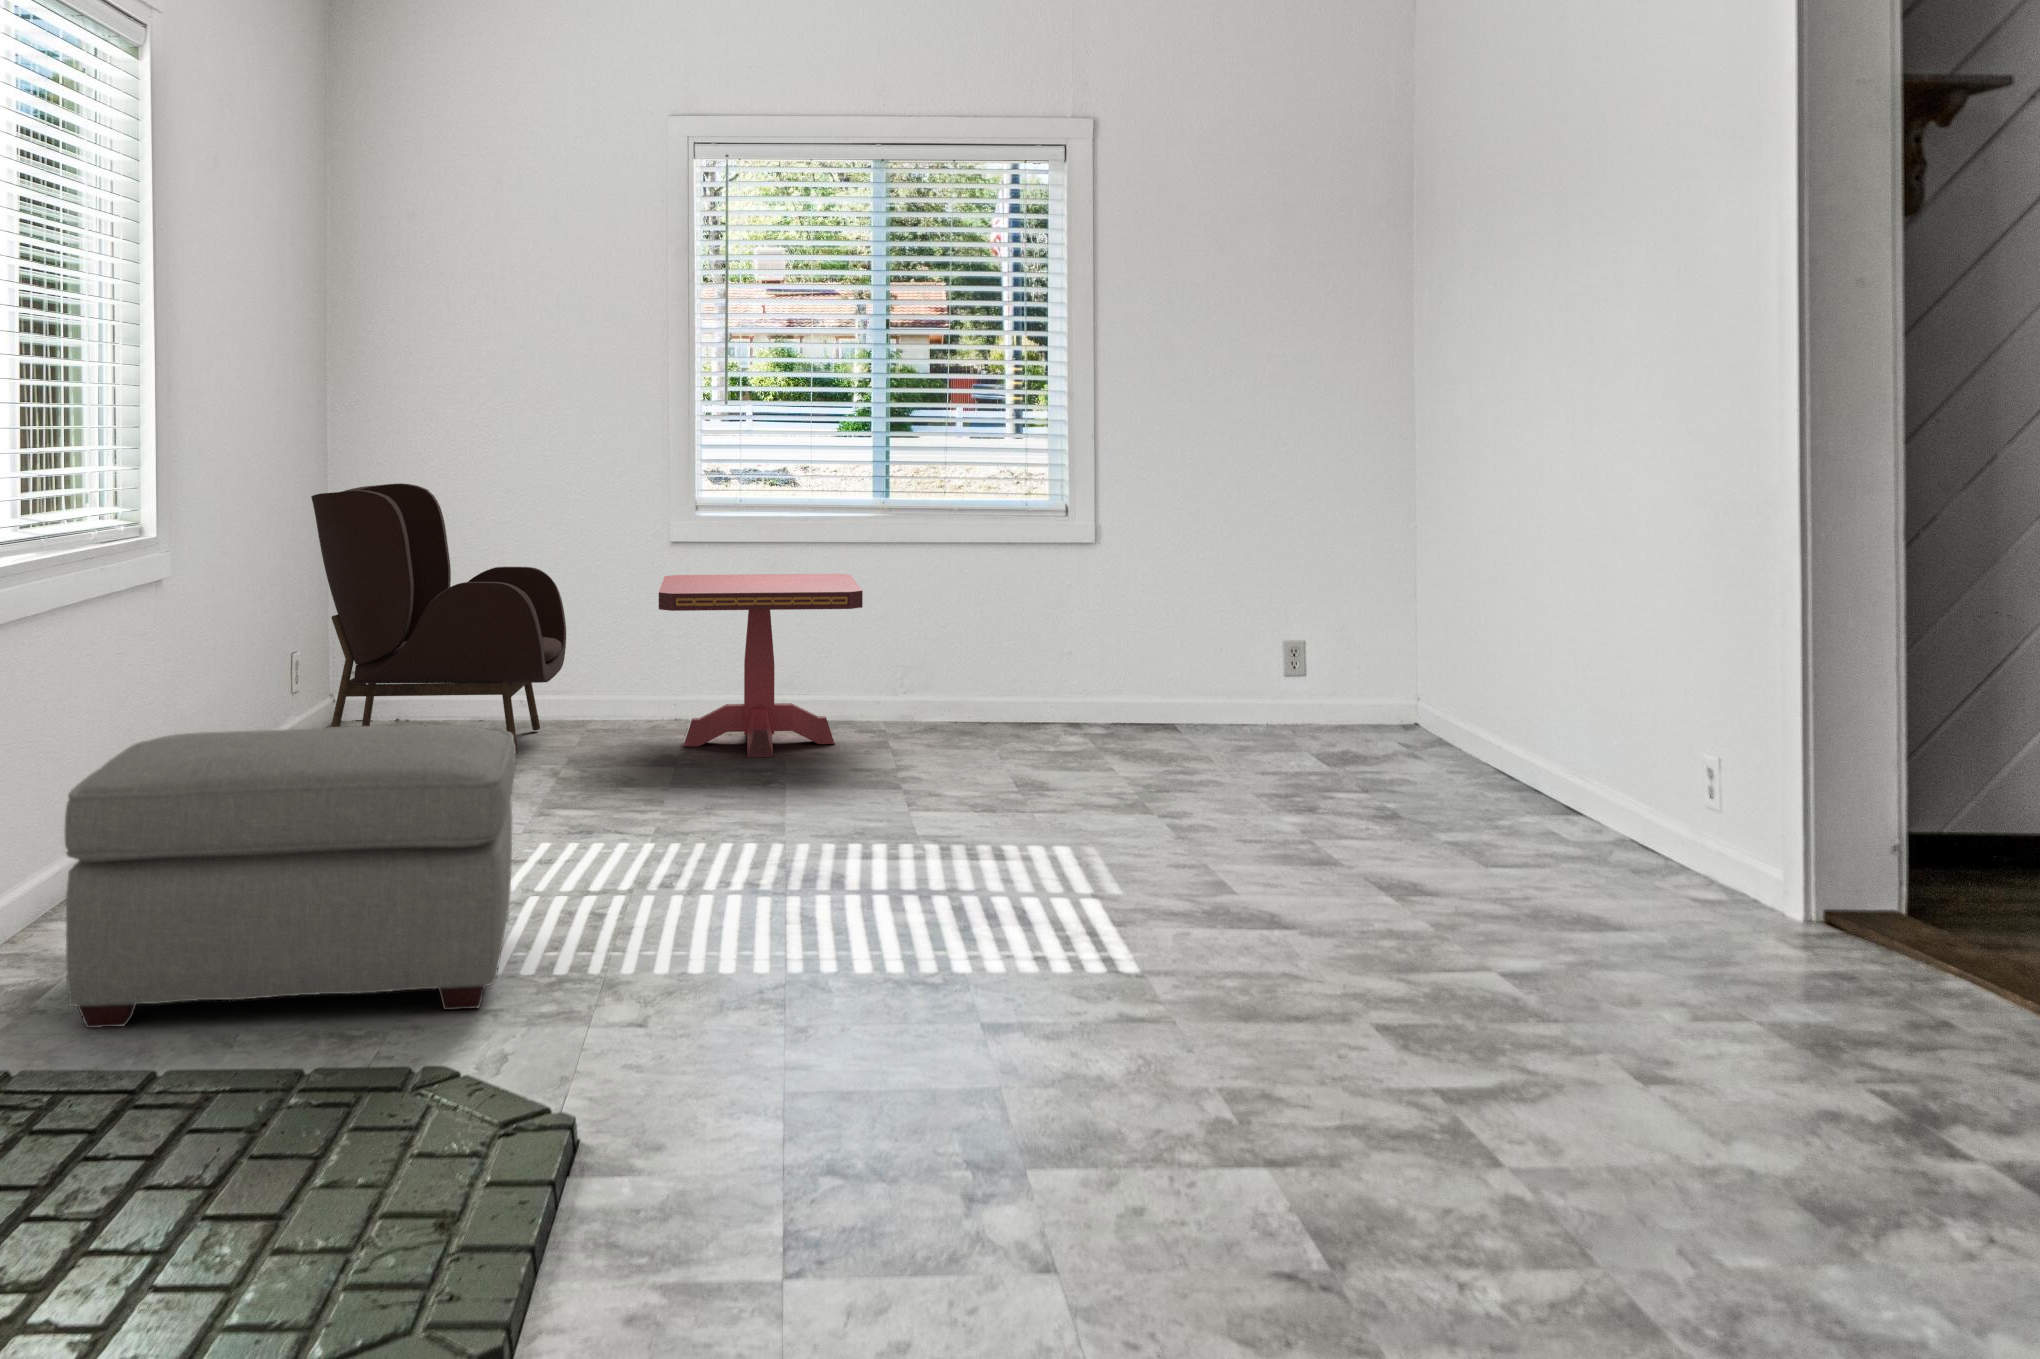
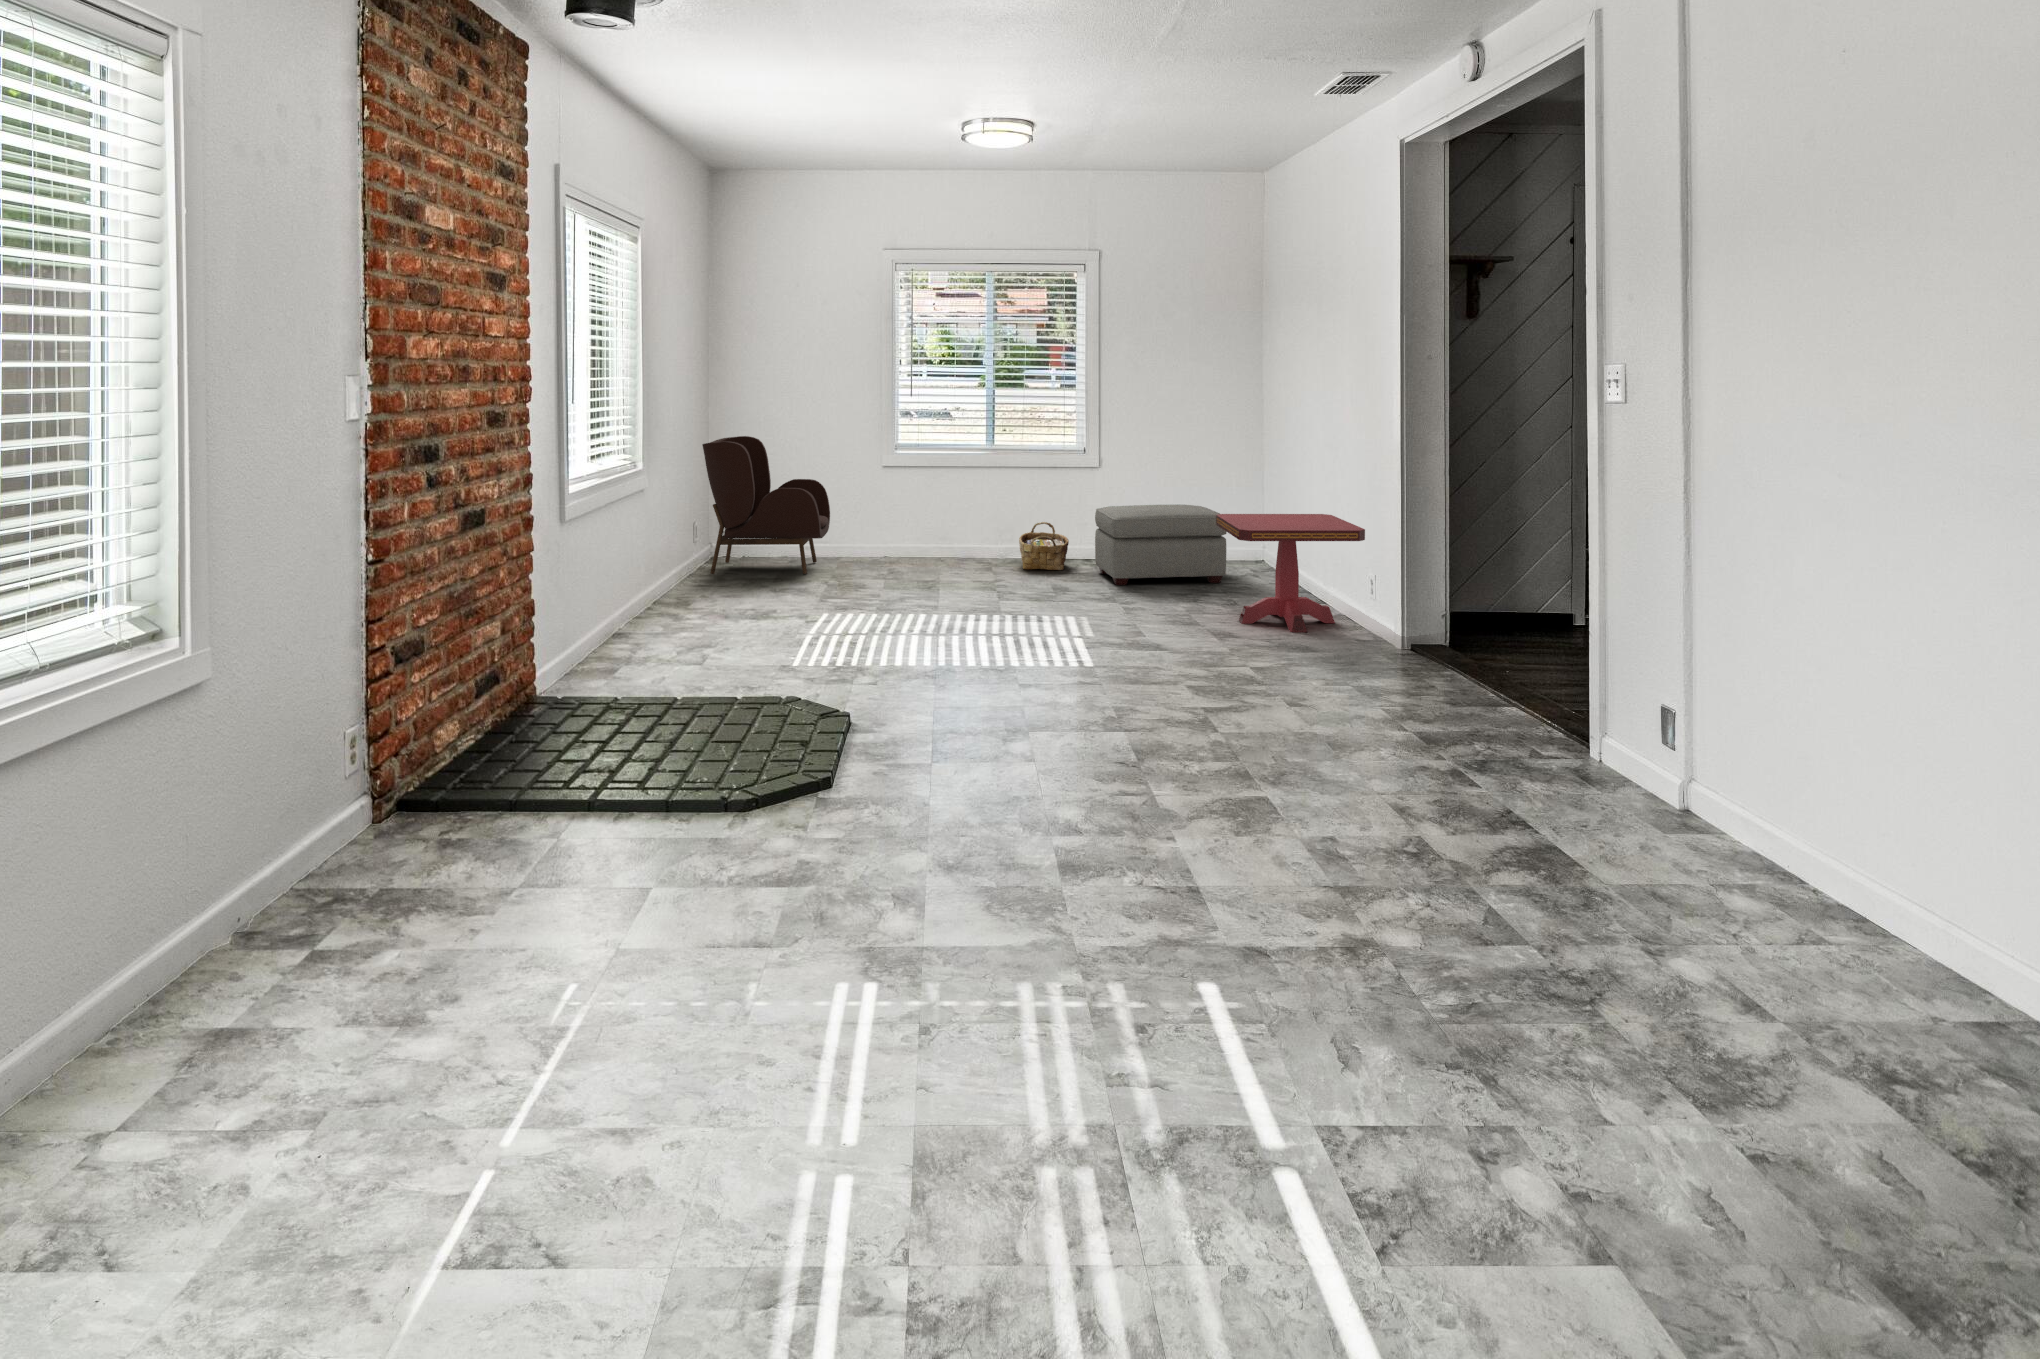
side table: present [659,574,863,757] -> present [1216,514,1365,633]
woven basket: none [937,648,1034,743] -> present [1019,522,1069,570]
ottoman: present [65,726,516,1028] -> present [1095,504,1226,585]

